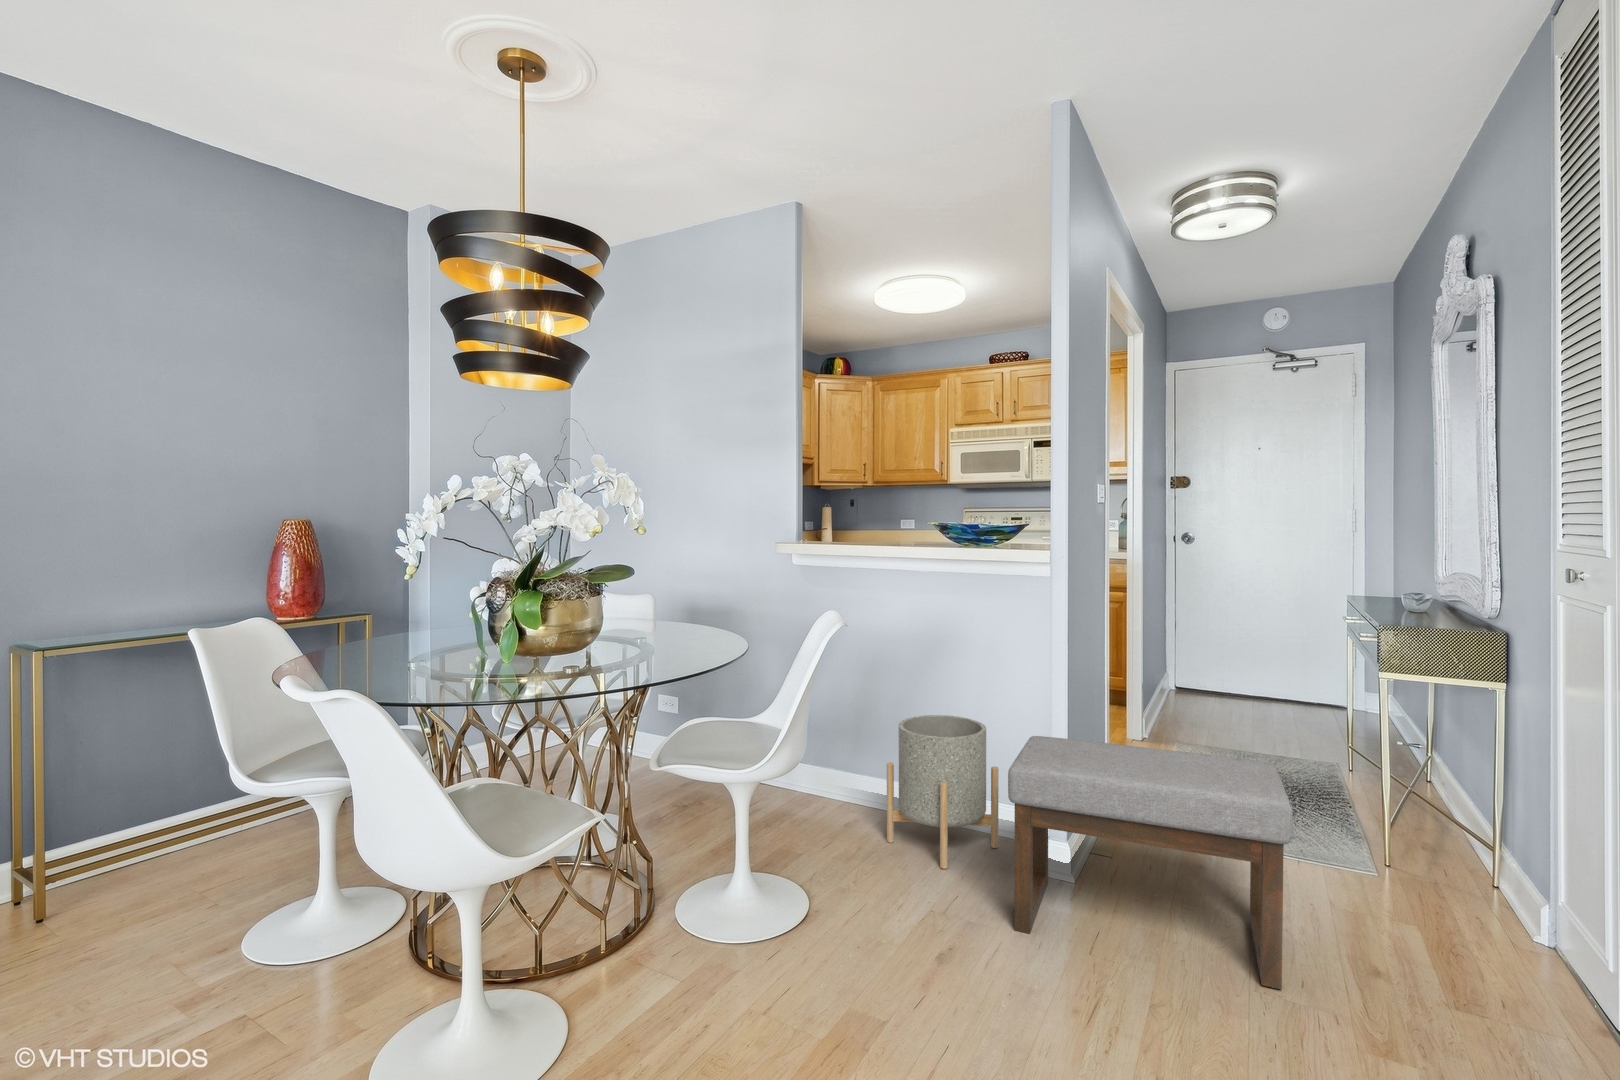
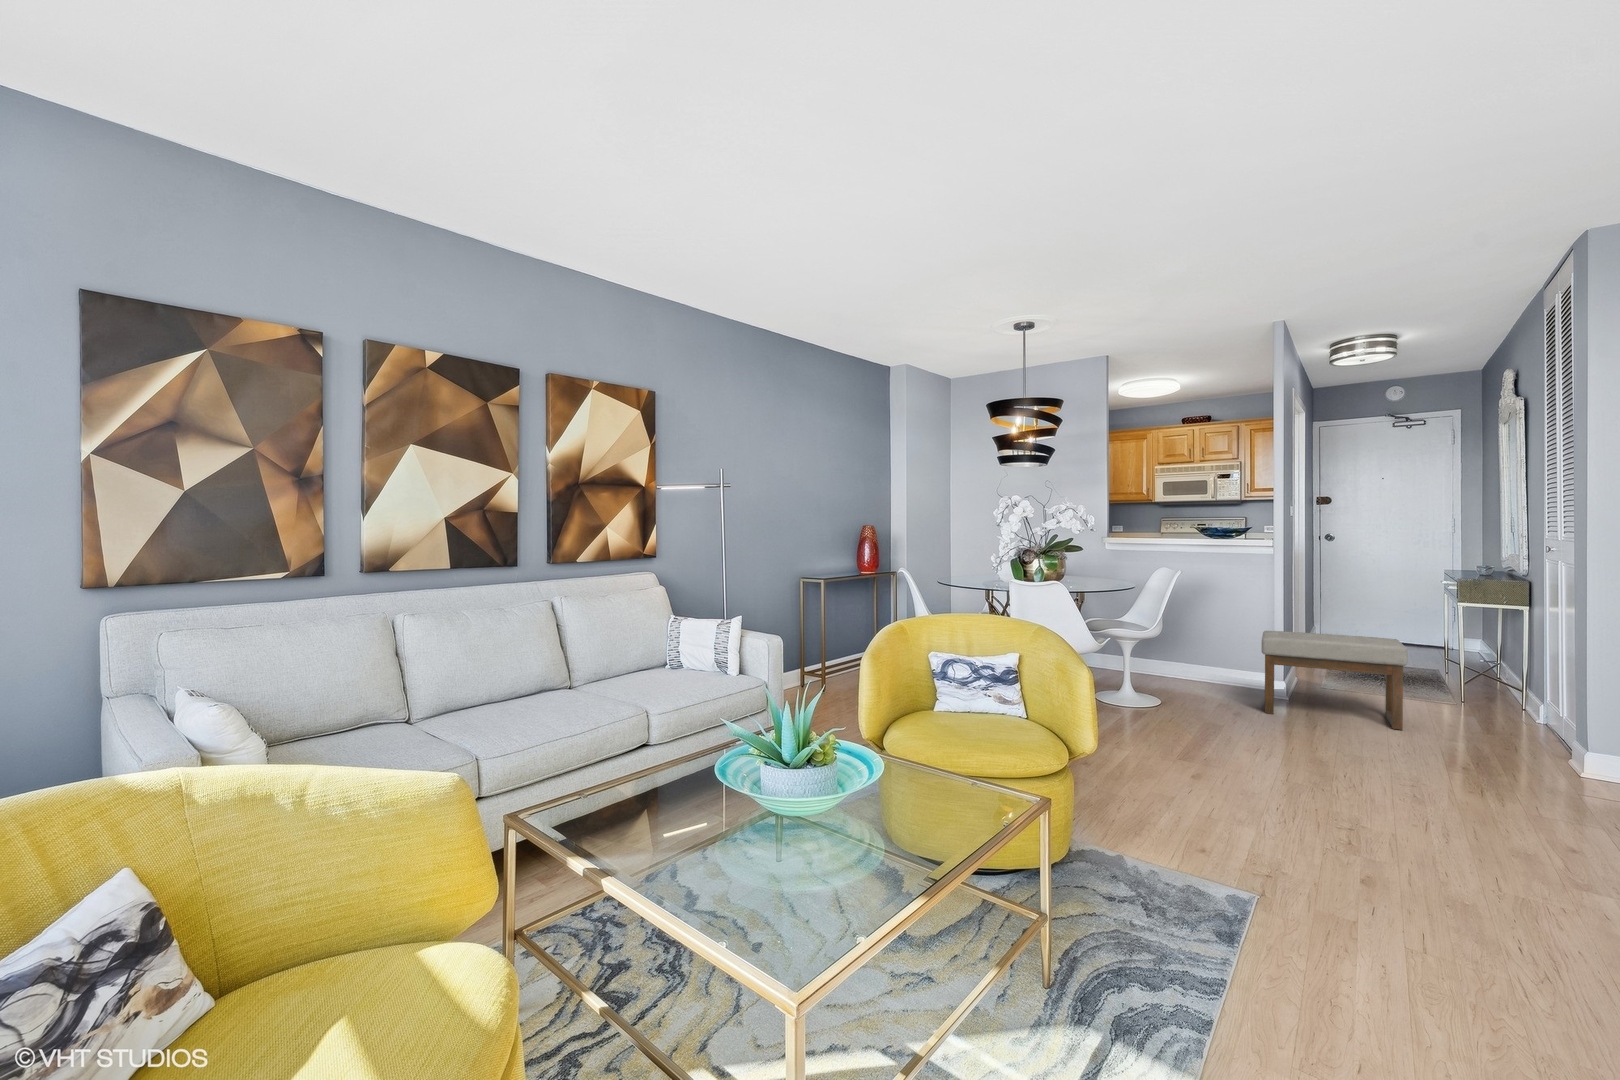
planter: present [887,715,999,869] -> none [1177,627,1240,697]

